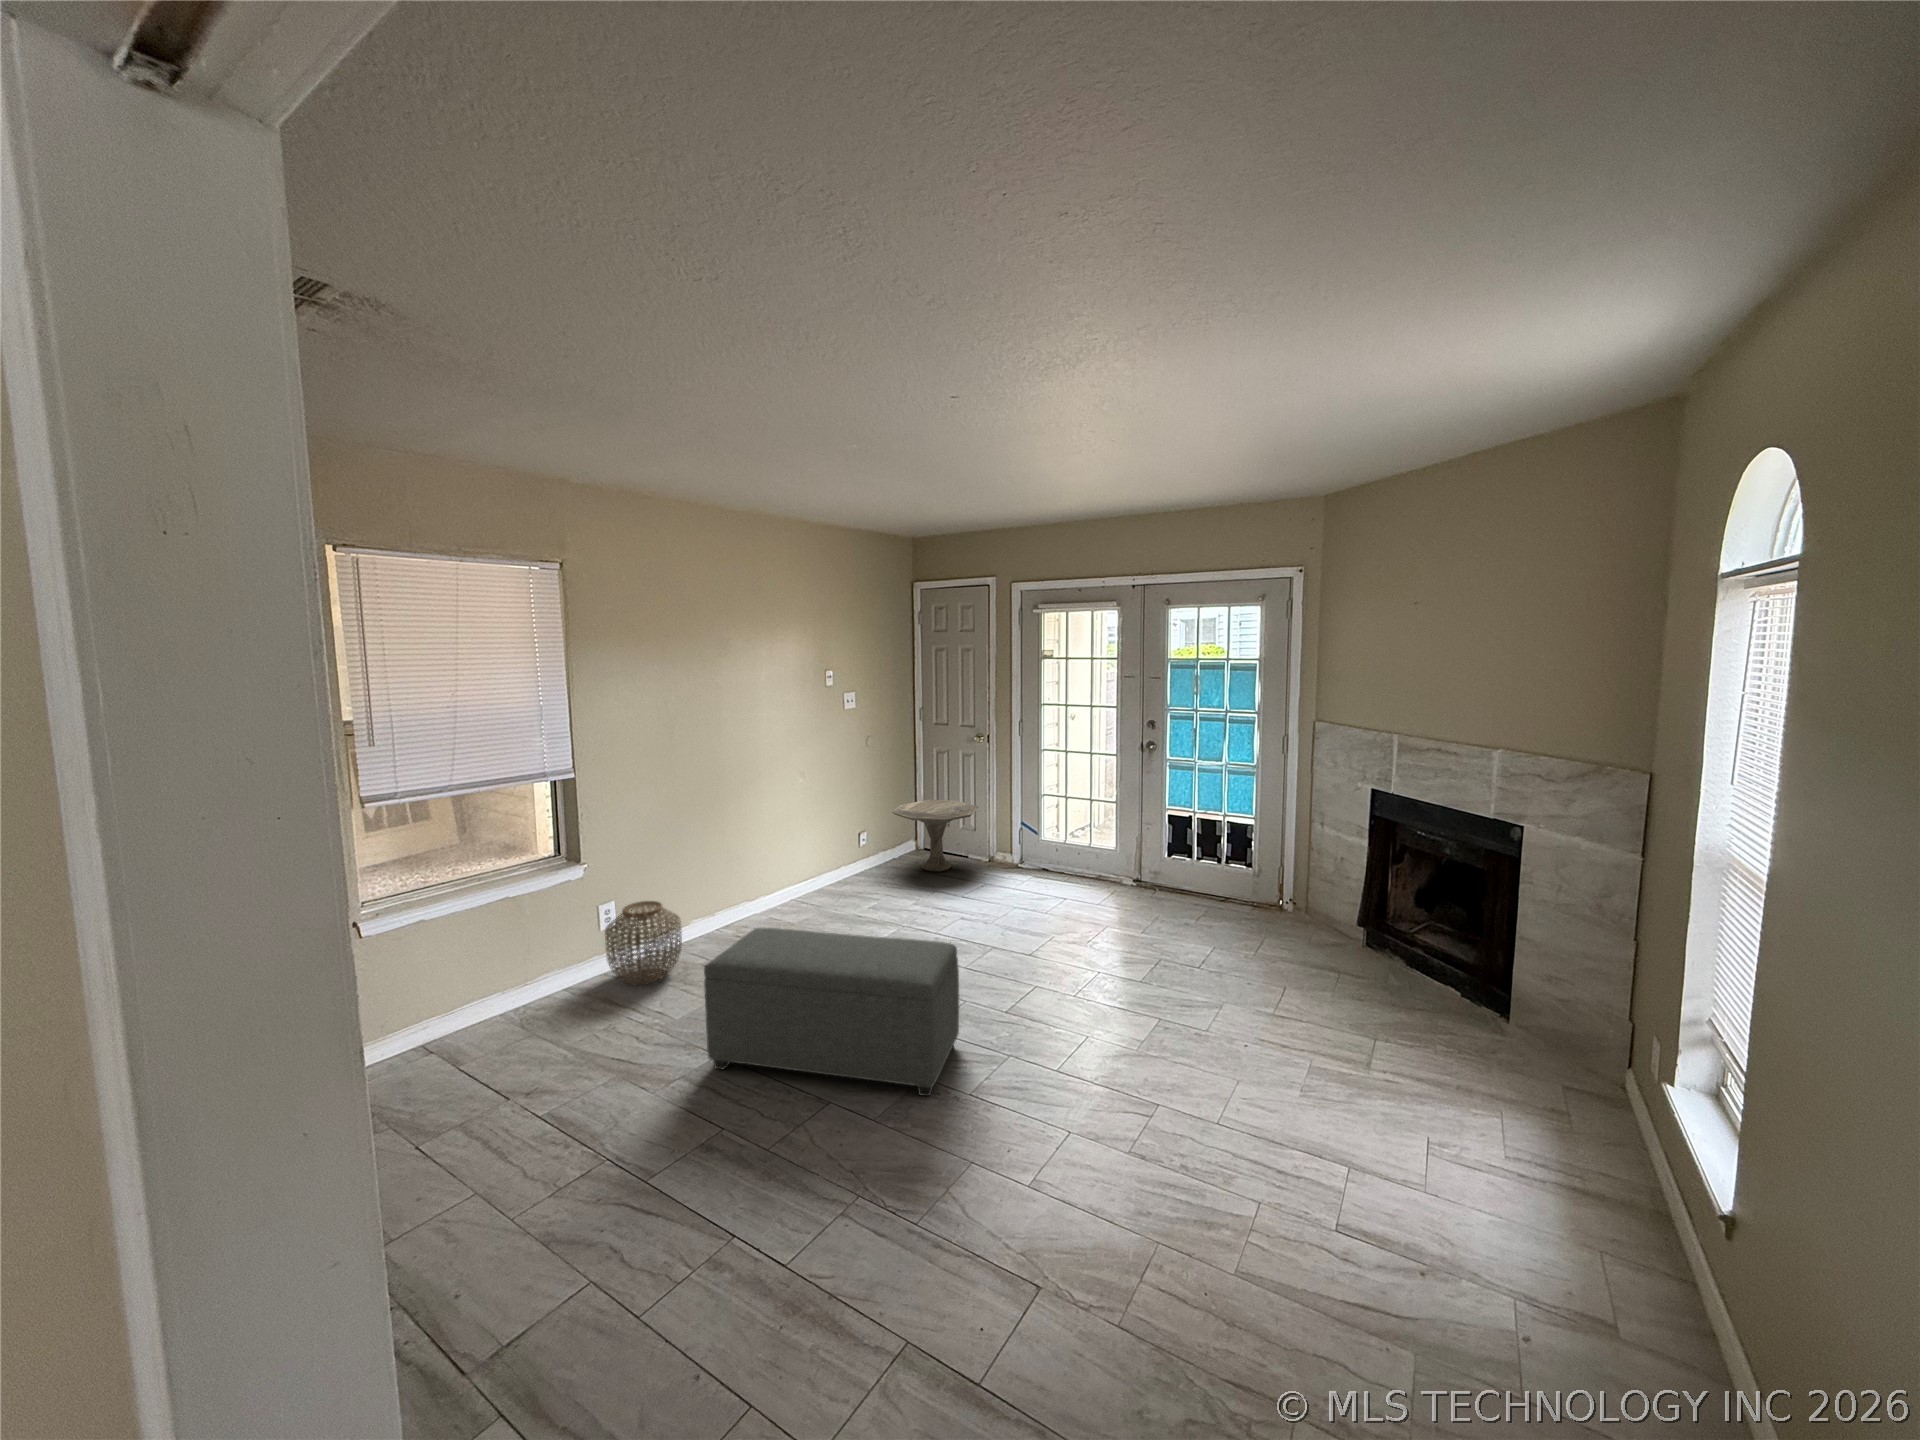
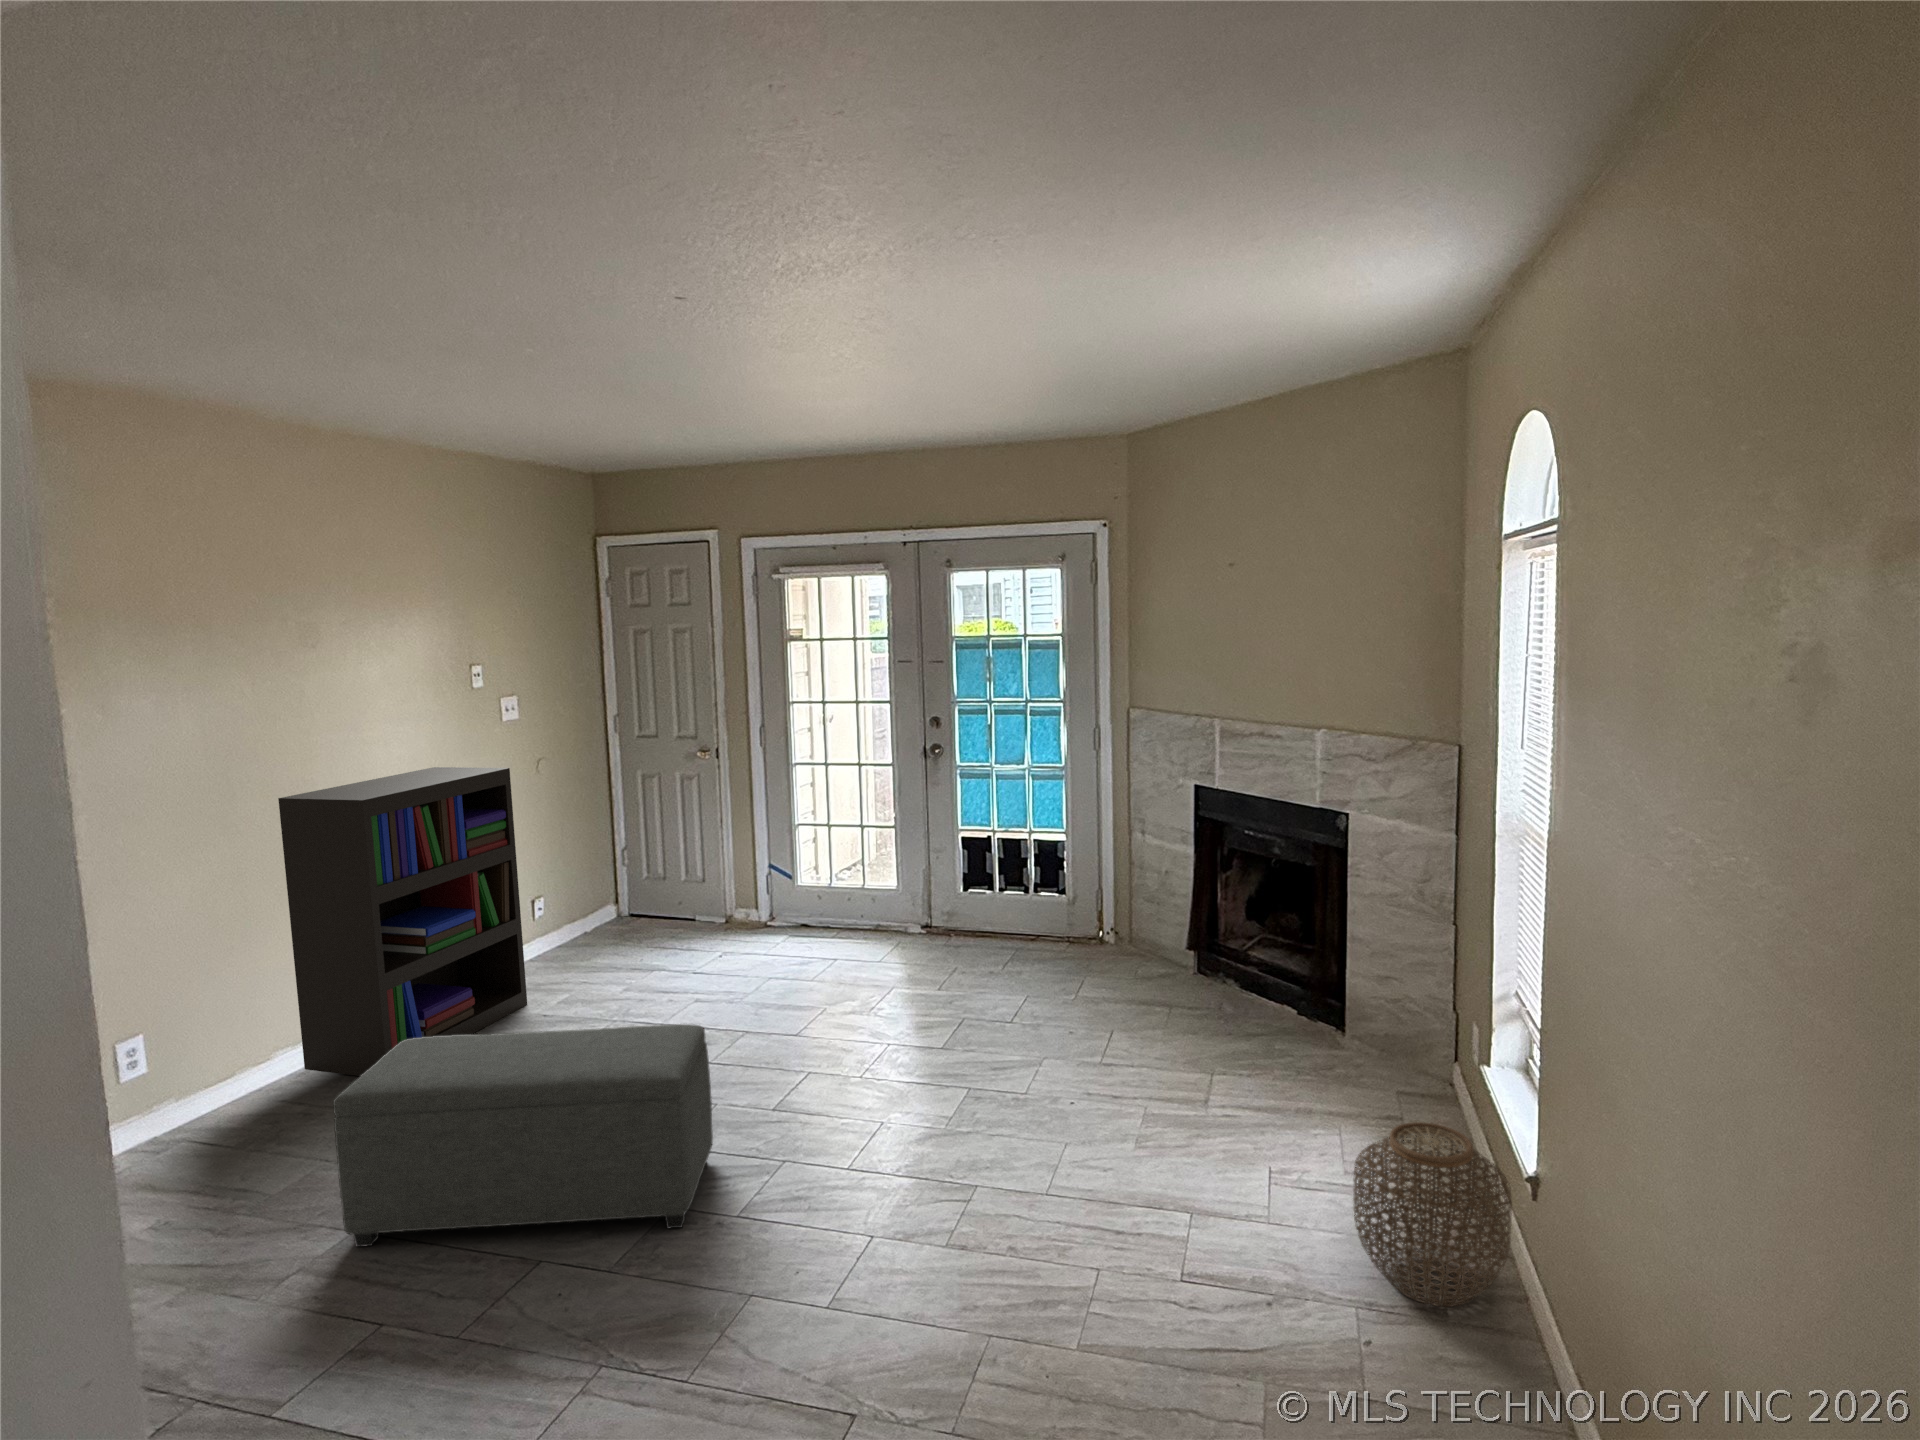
bookshelf: none [699,738,849,949] -> present [278,767,527,1076]
side table: present [892,800,978,871] -> none [580,843,707,944]
woven basket: present [605,901,682,985] -> present [1353,1122,1512,1307]

